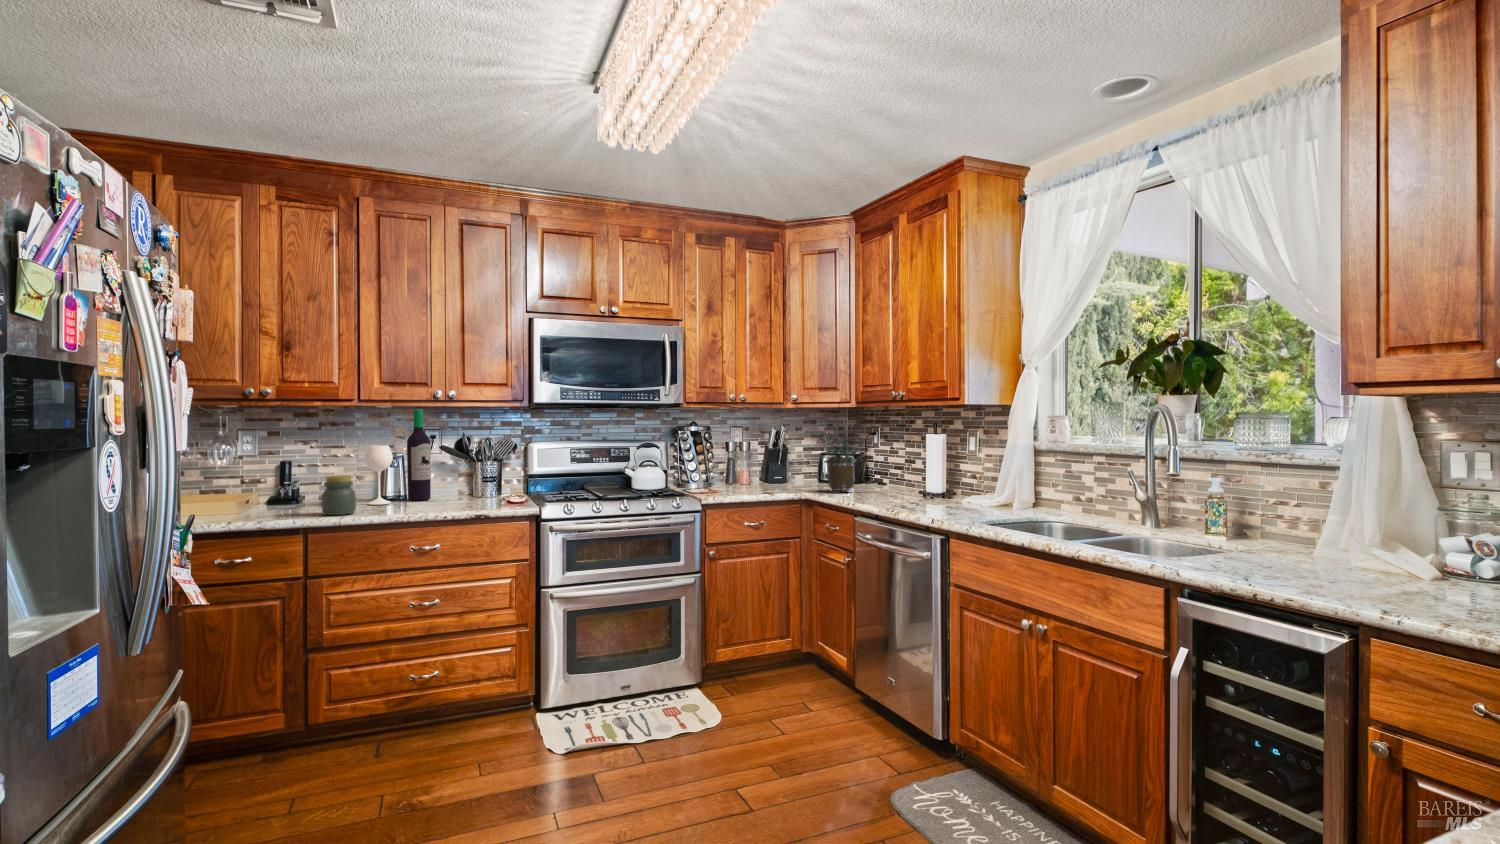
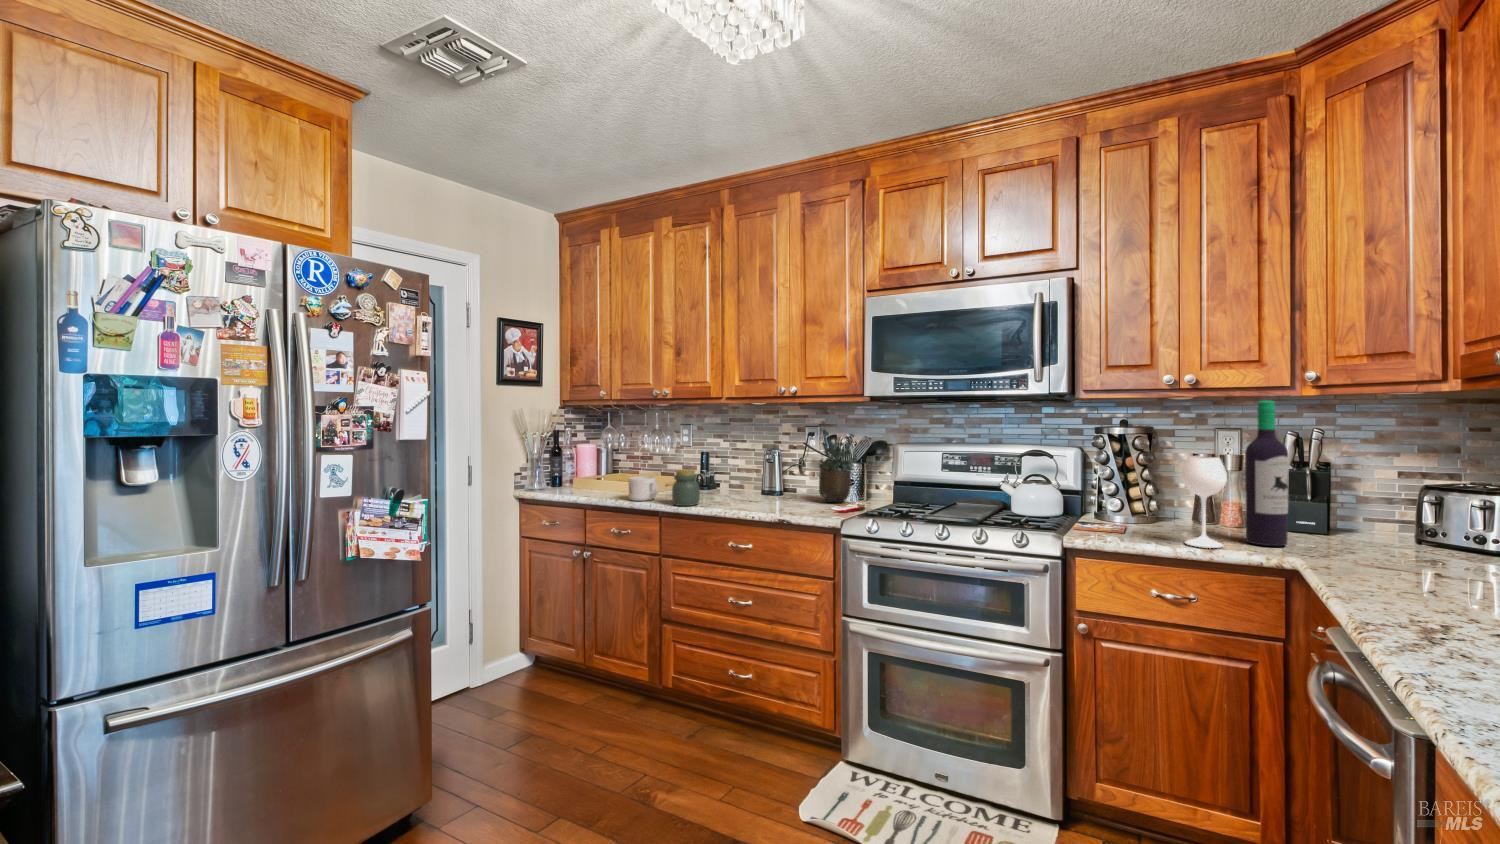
wine bottle: present [364,409,431,505] -> present [1181,400,1289,548]
potted plant: present [817,424,862,491] -> present [819,421,857,502]
mug: none [239,489,290,518] -> present [628,476,658,501]

